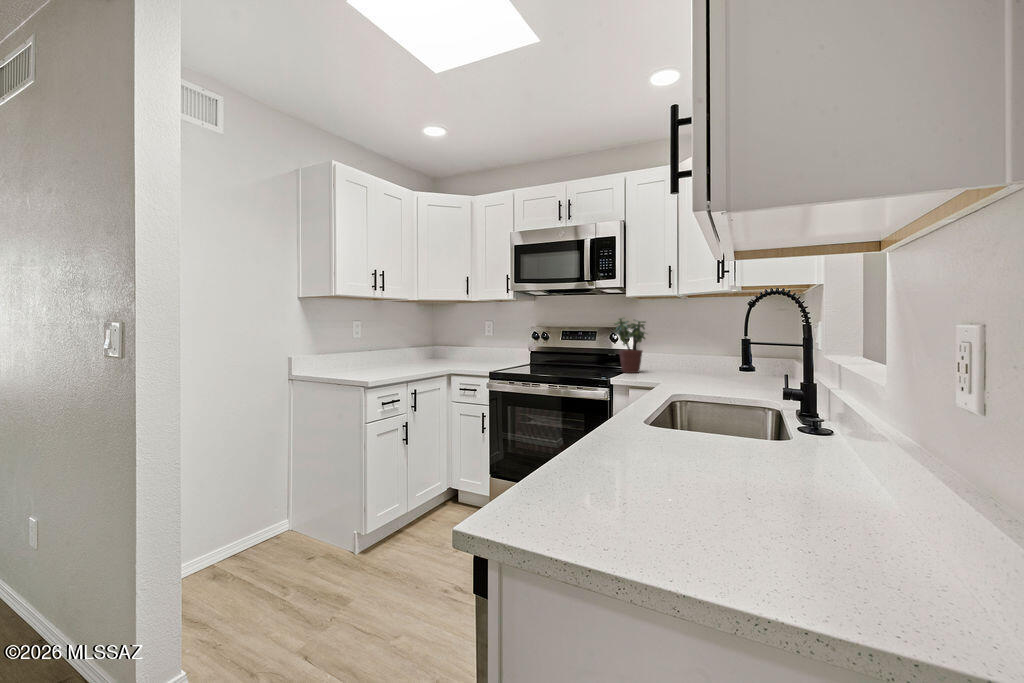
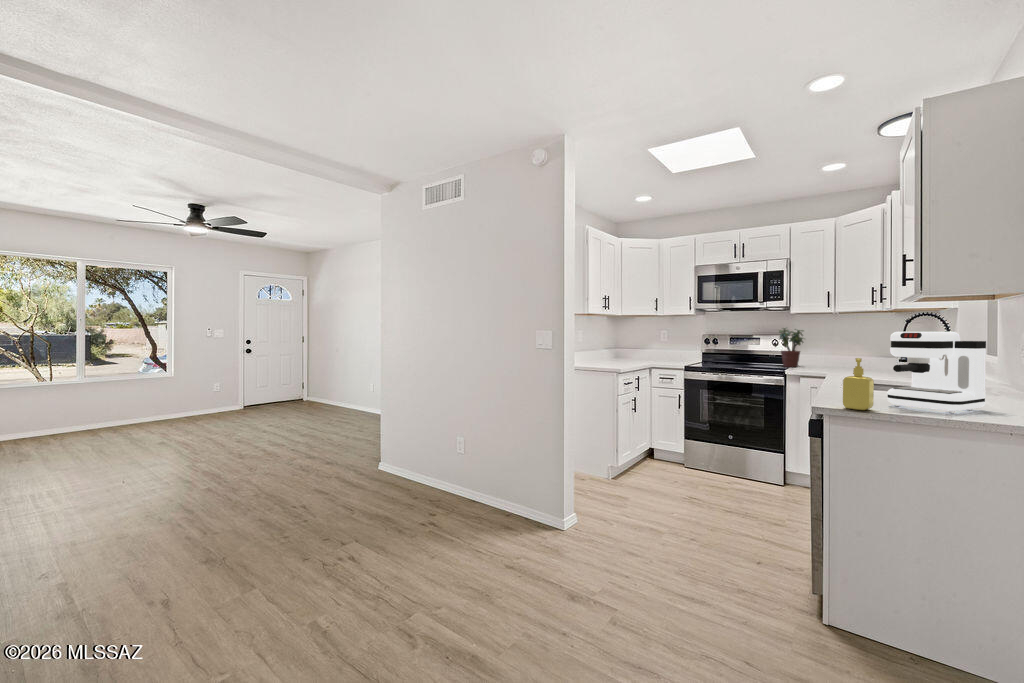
coffee maker: none [635,309,859,537] -> present [887,331,986,413]
soap dispenser: none [522,381,588,529] -> present [843,358,874,410]

